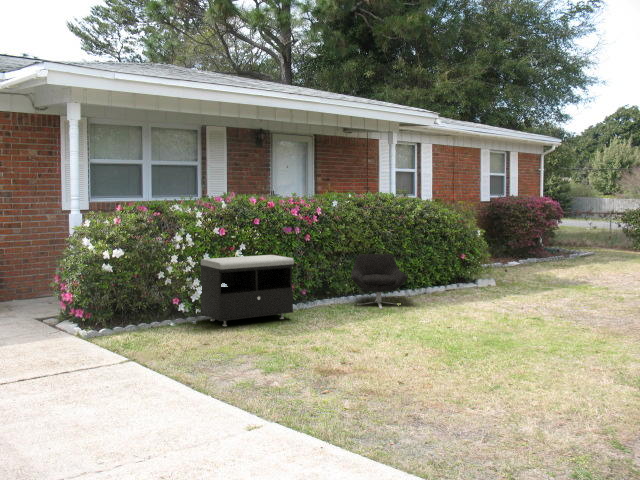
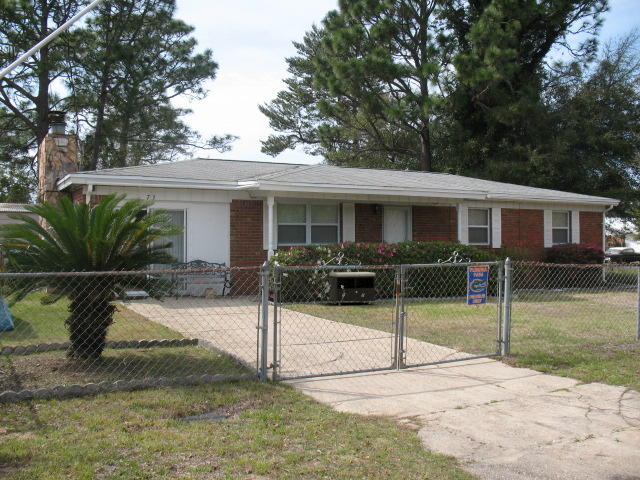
lounge chair: present [351,254,408,309] -> none [412,275,443,303]

